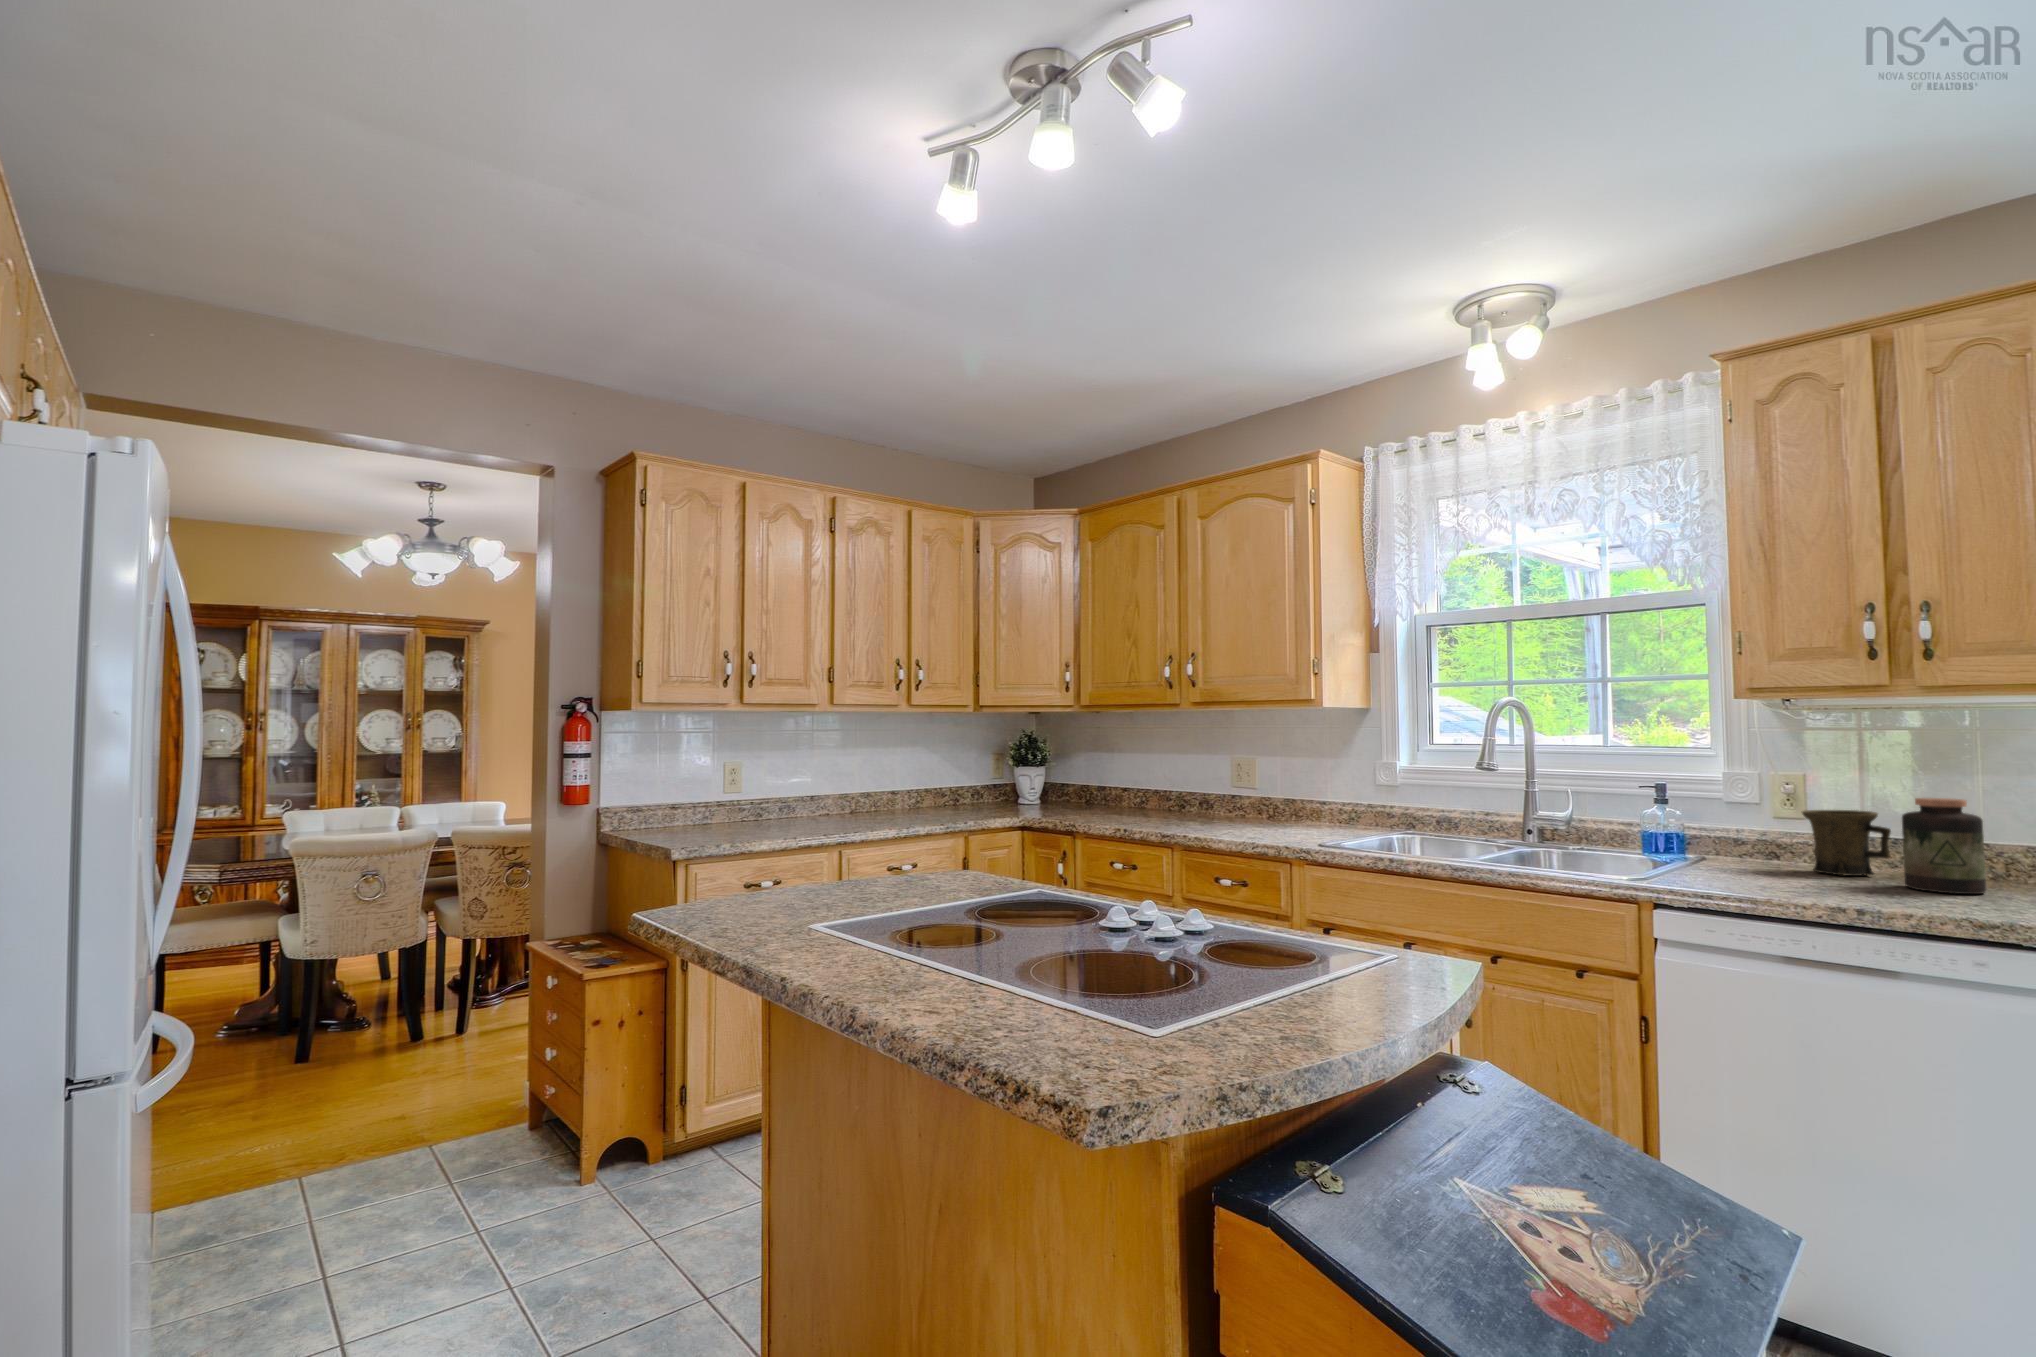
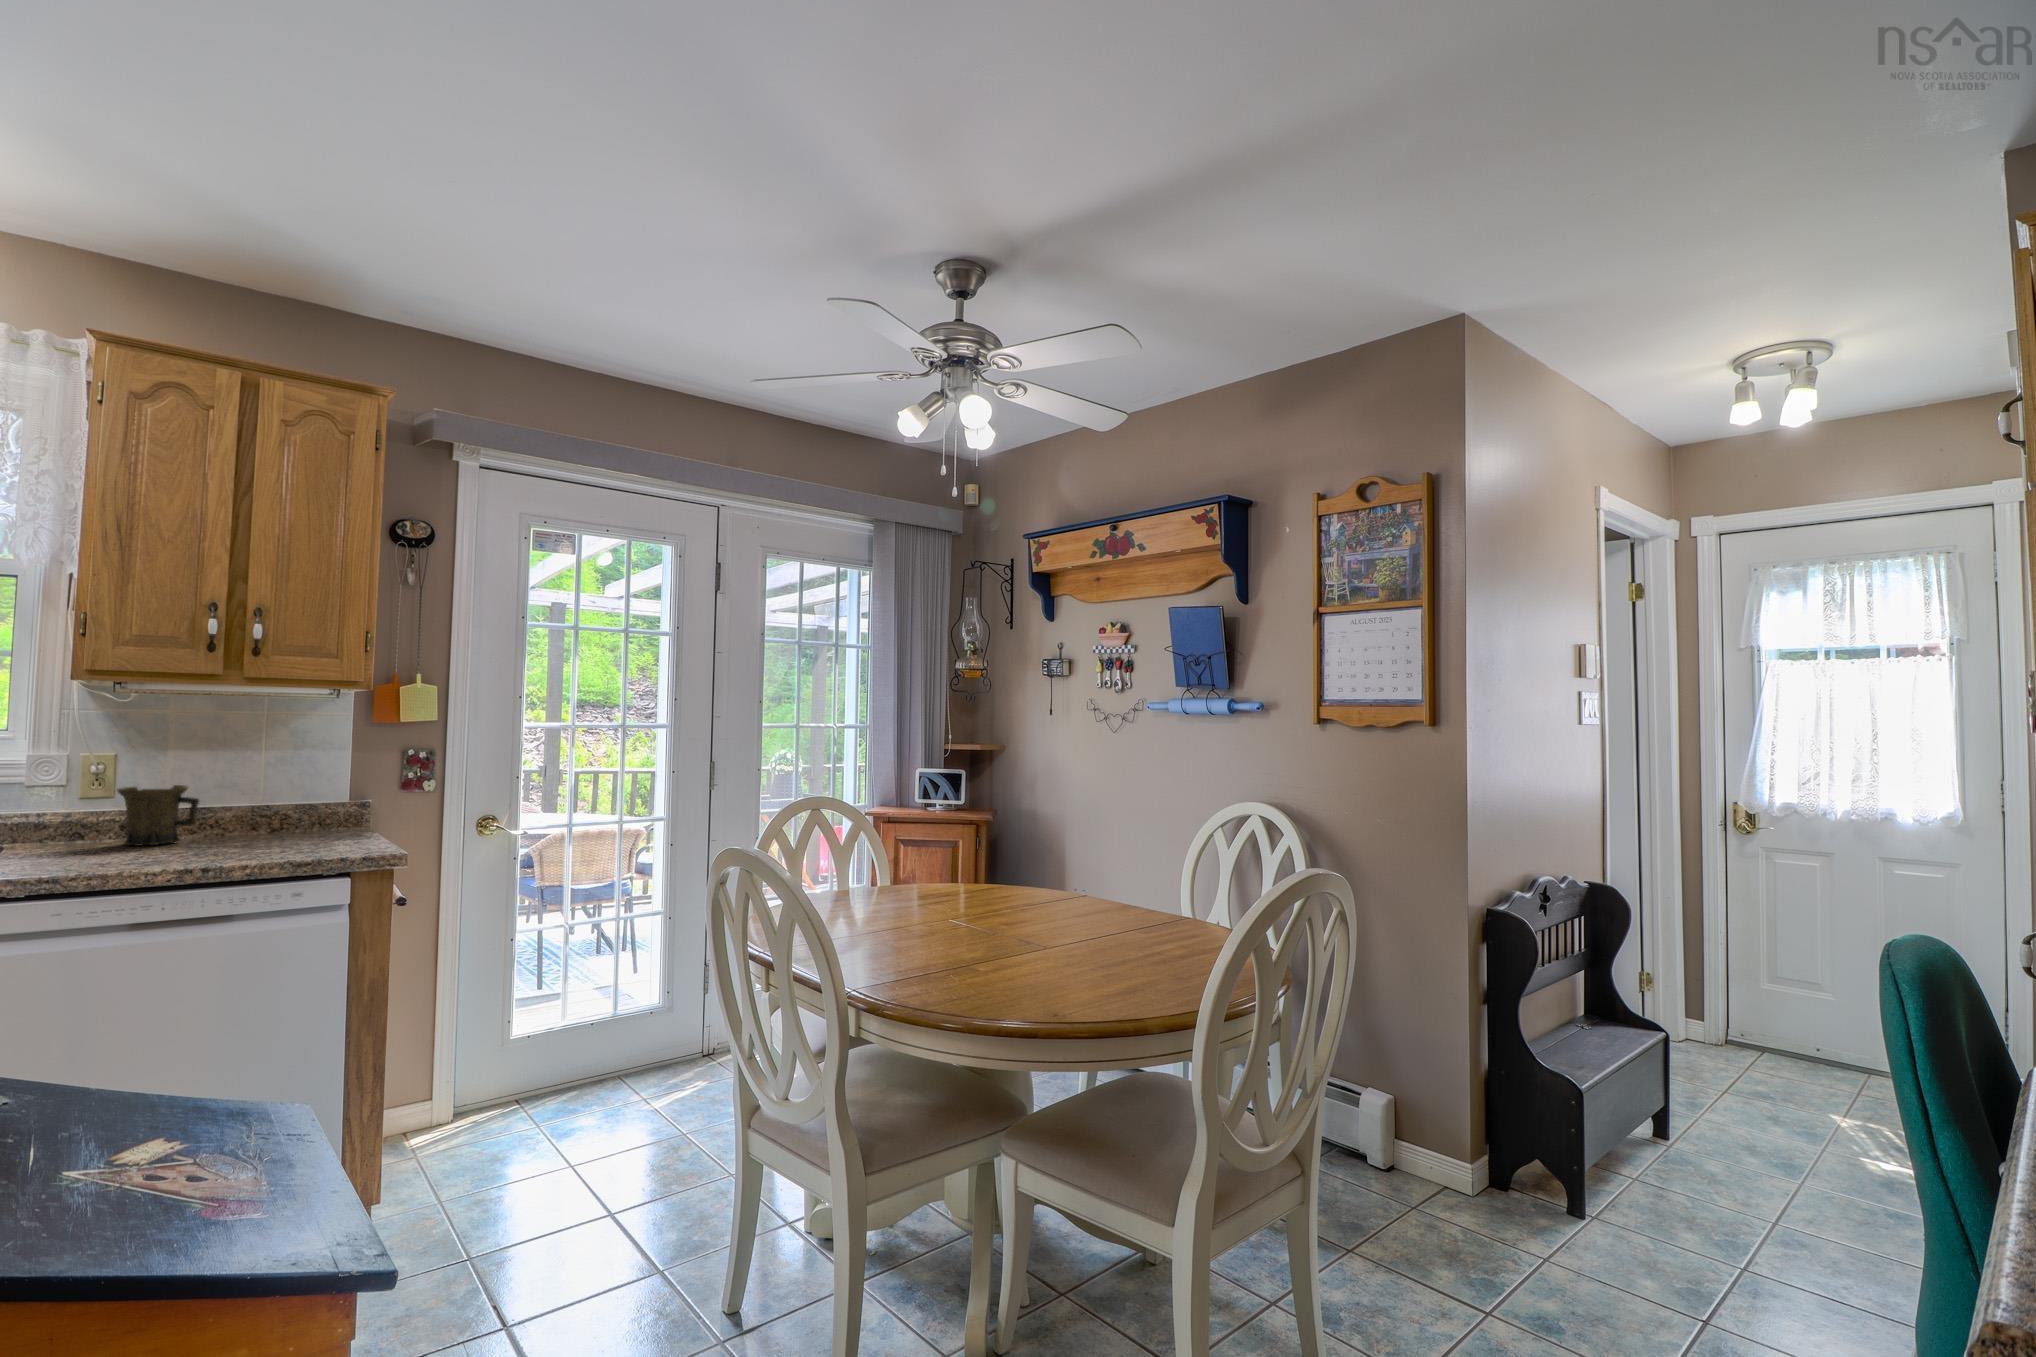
jar: present [1902,798,1986,894] -> none [214,770,279,848]

